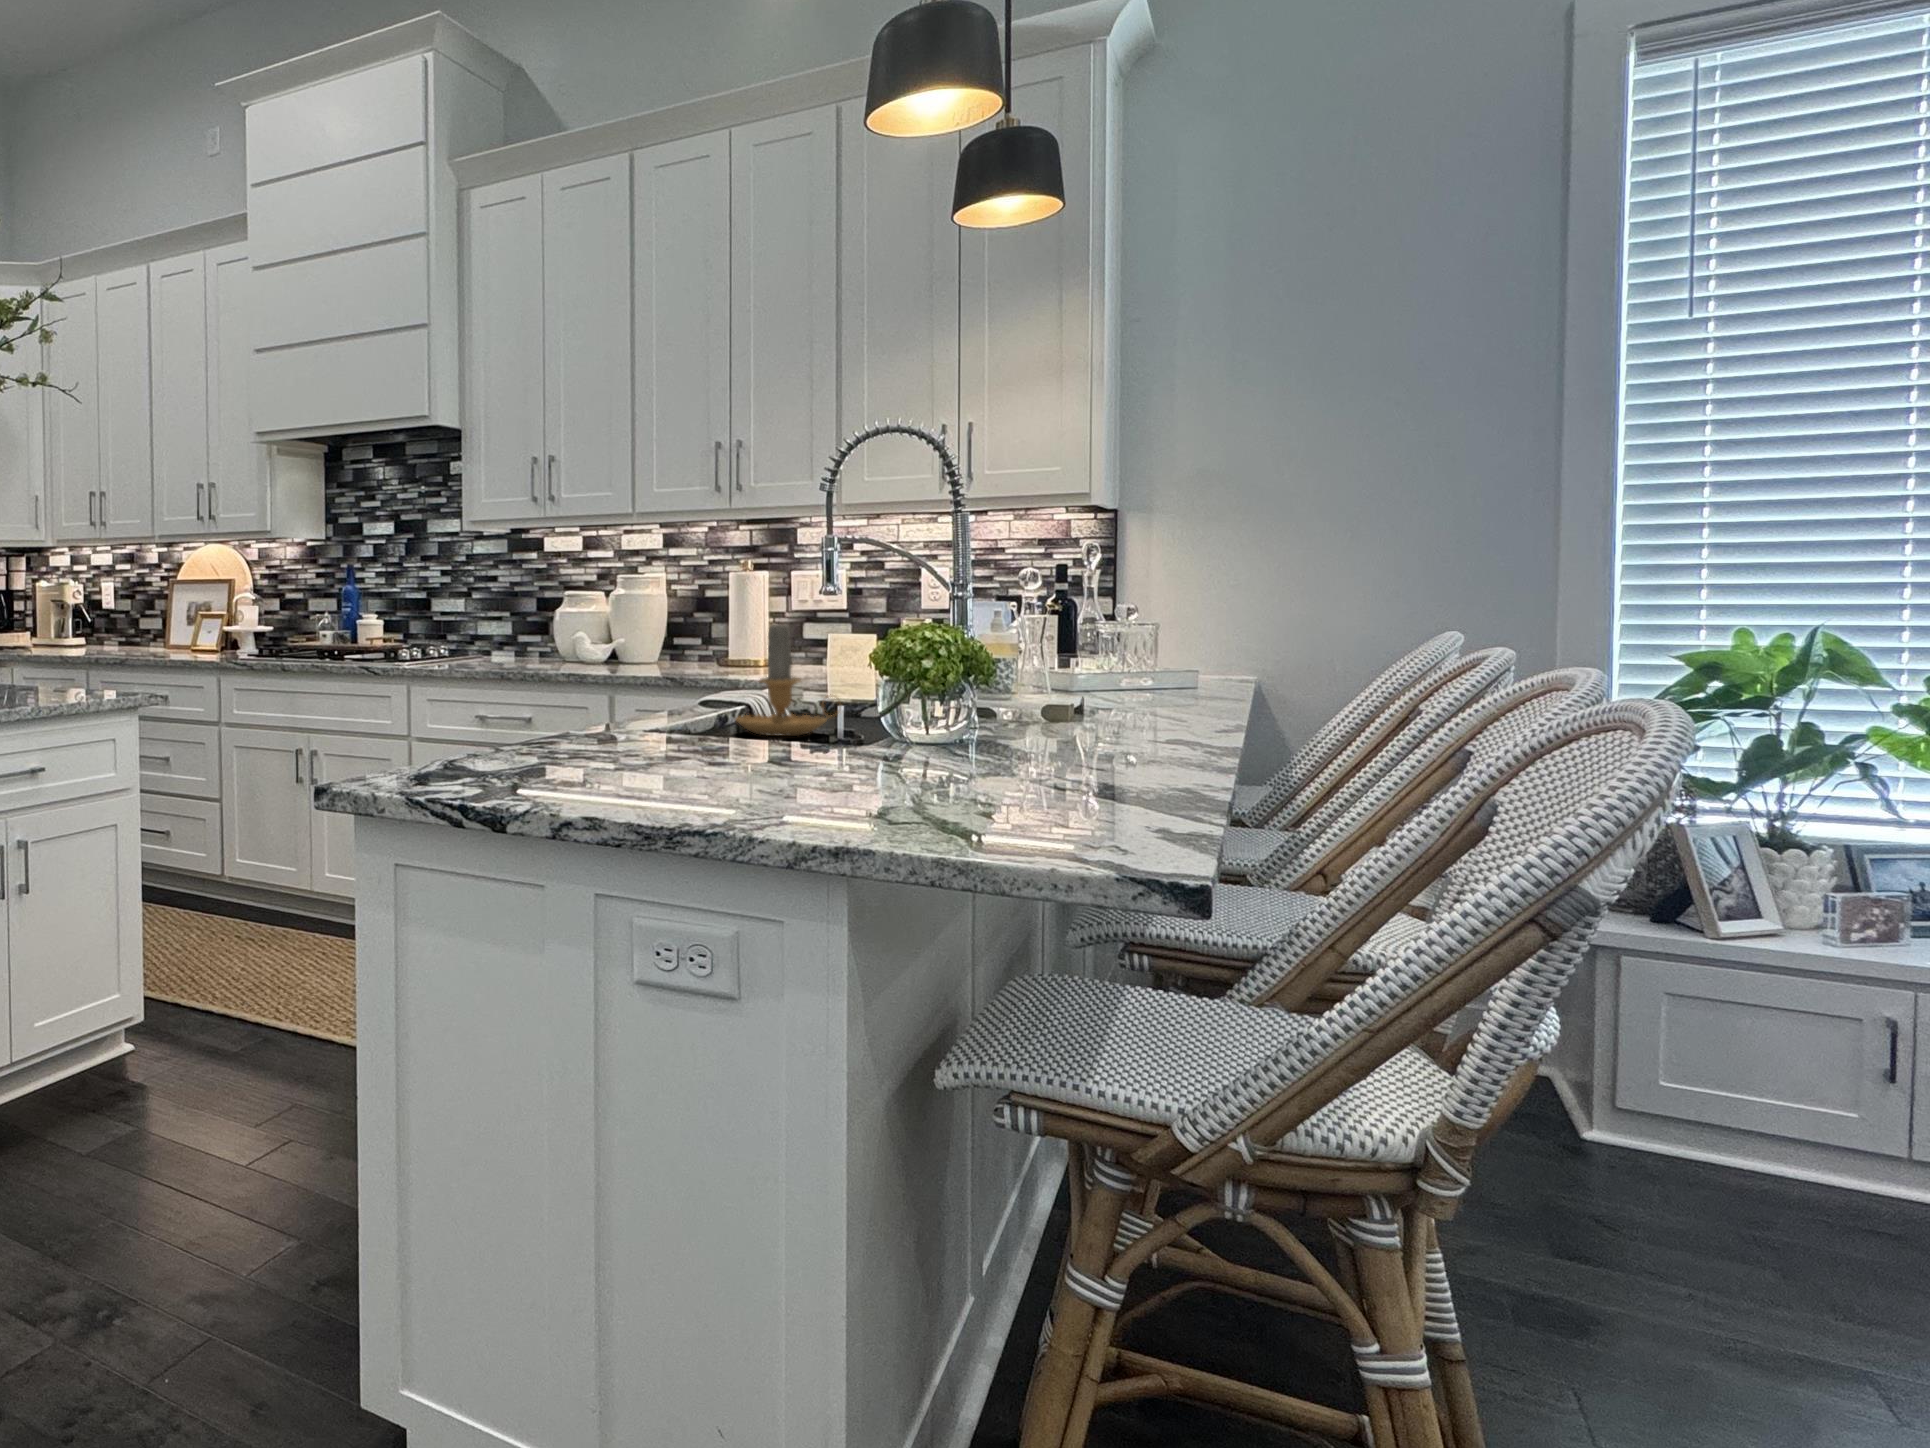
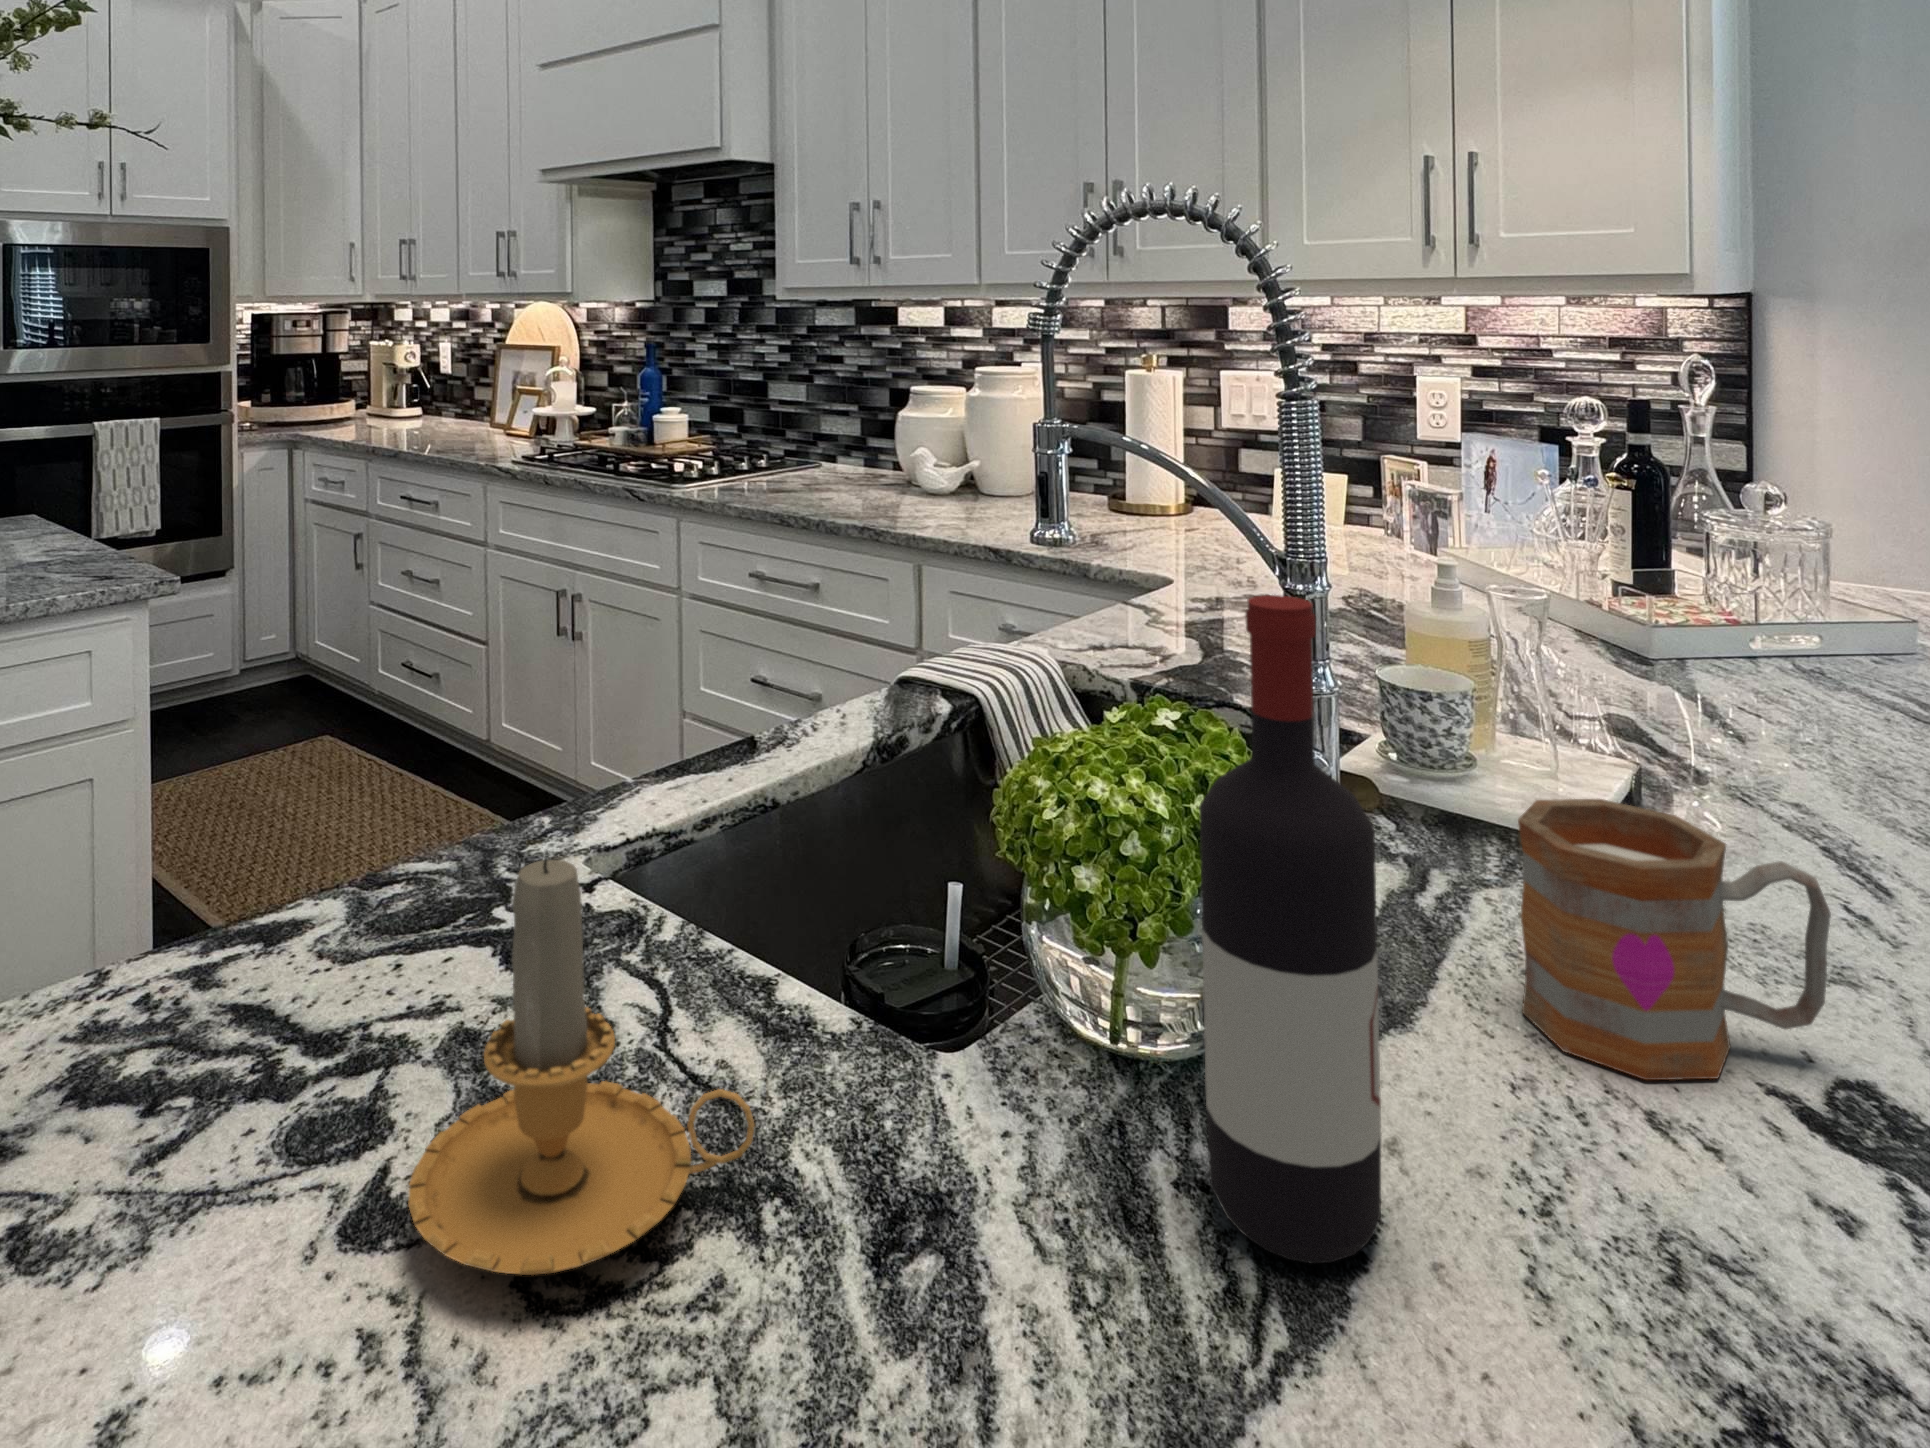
wine bottle: none [971,539,1025,730] -> present [1199,595,1381,1263]
mug: none [1048,645,1147,718] -> present [1518,799,1831,1080]

